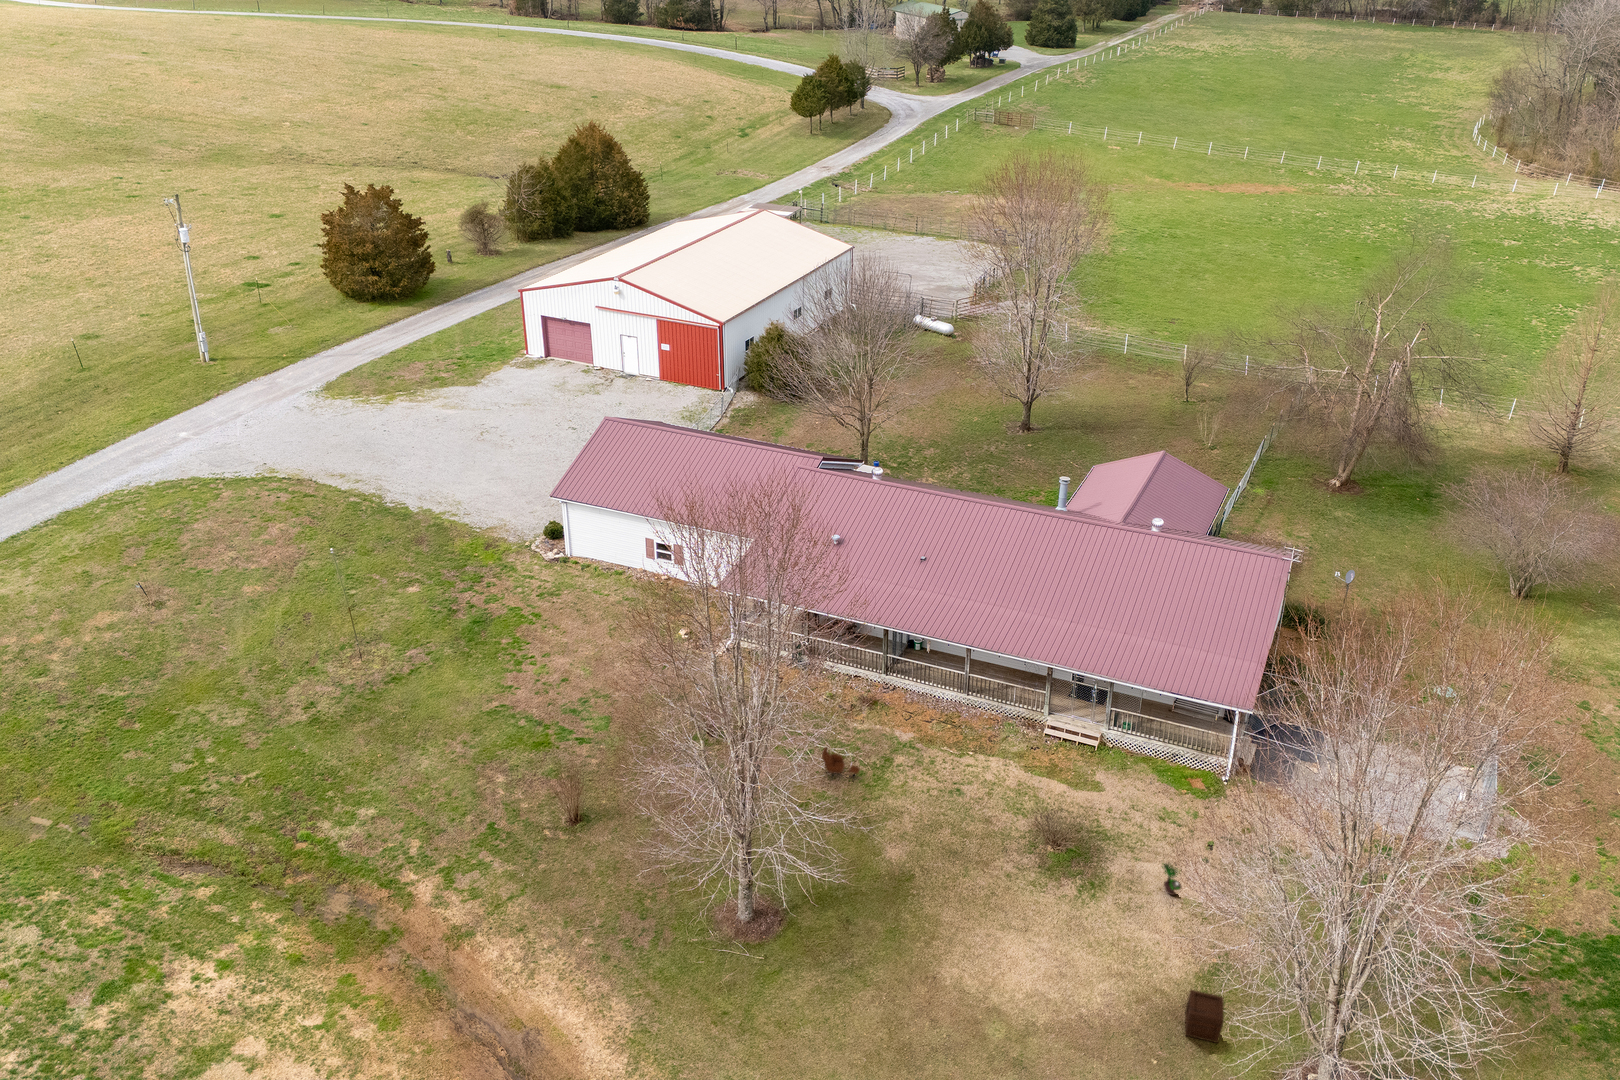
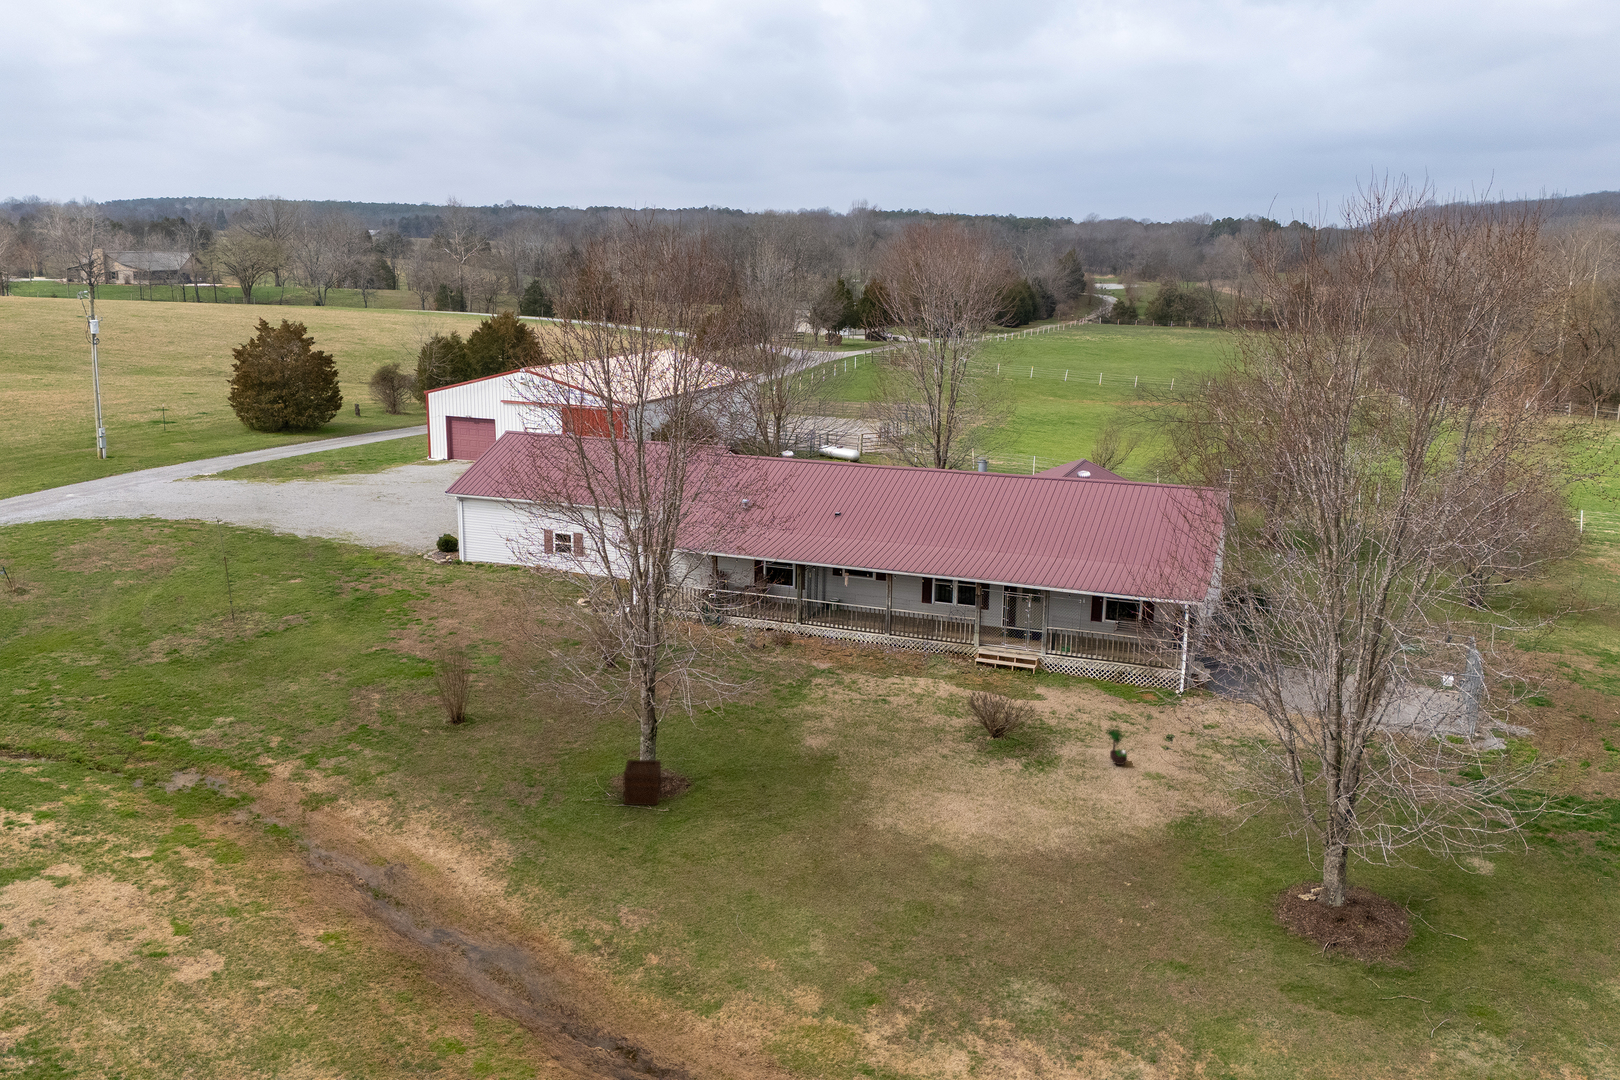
lounge chair: present [822,747,860,777] -> none [736,658,779,695]
wooden crate: present [1185,990,1224,1043] -> present [624,760,661,805]

